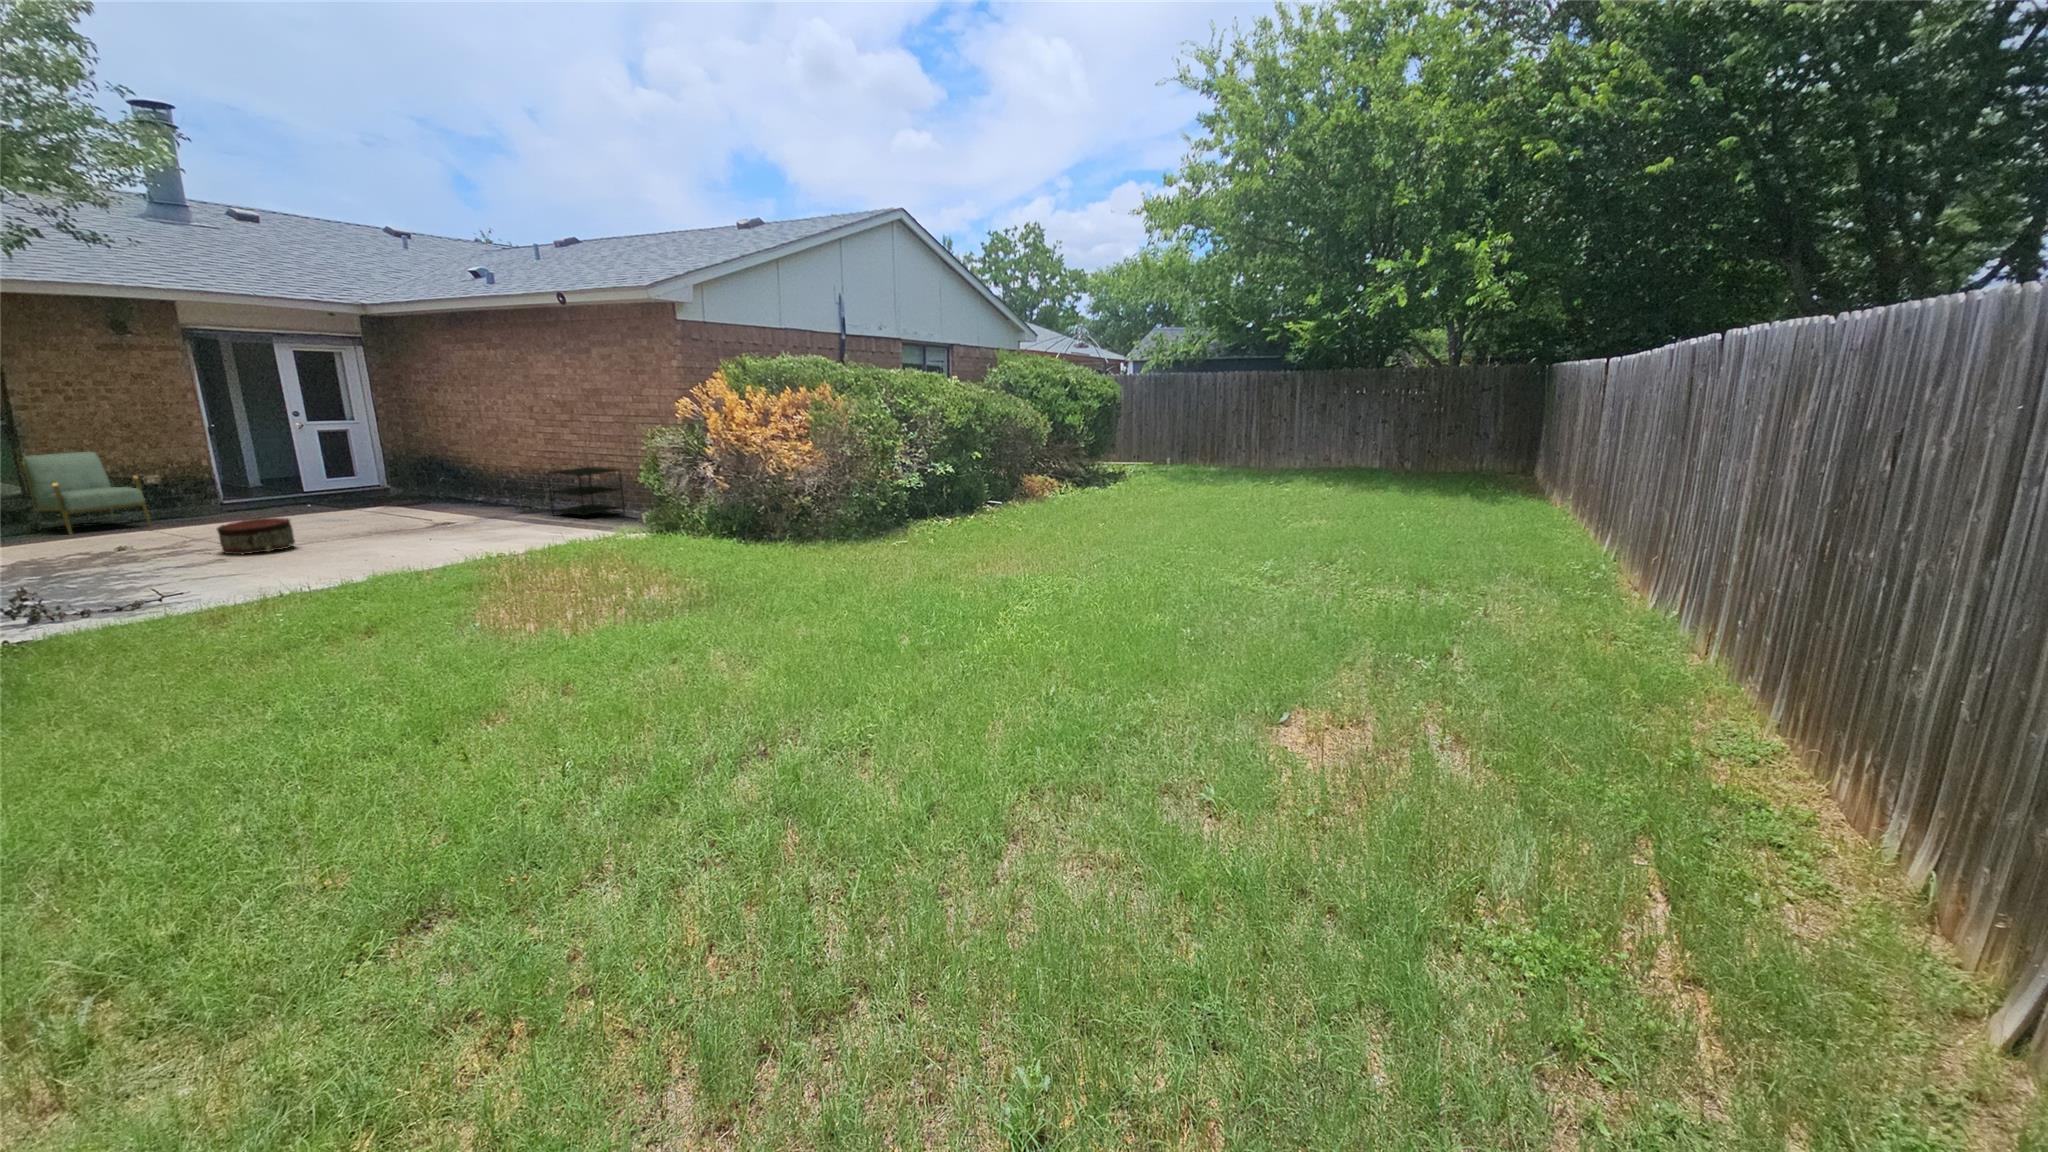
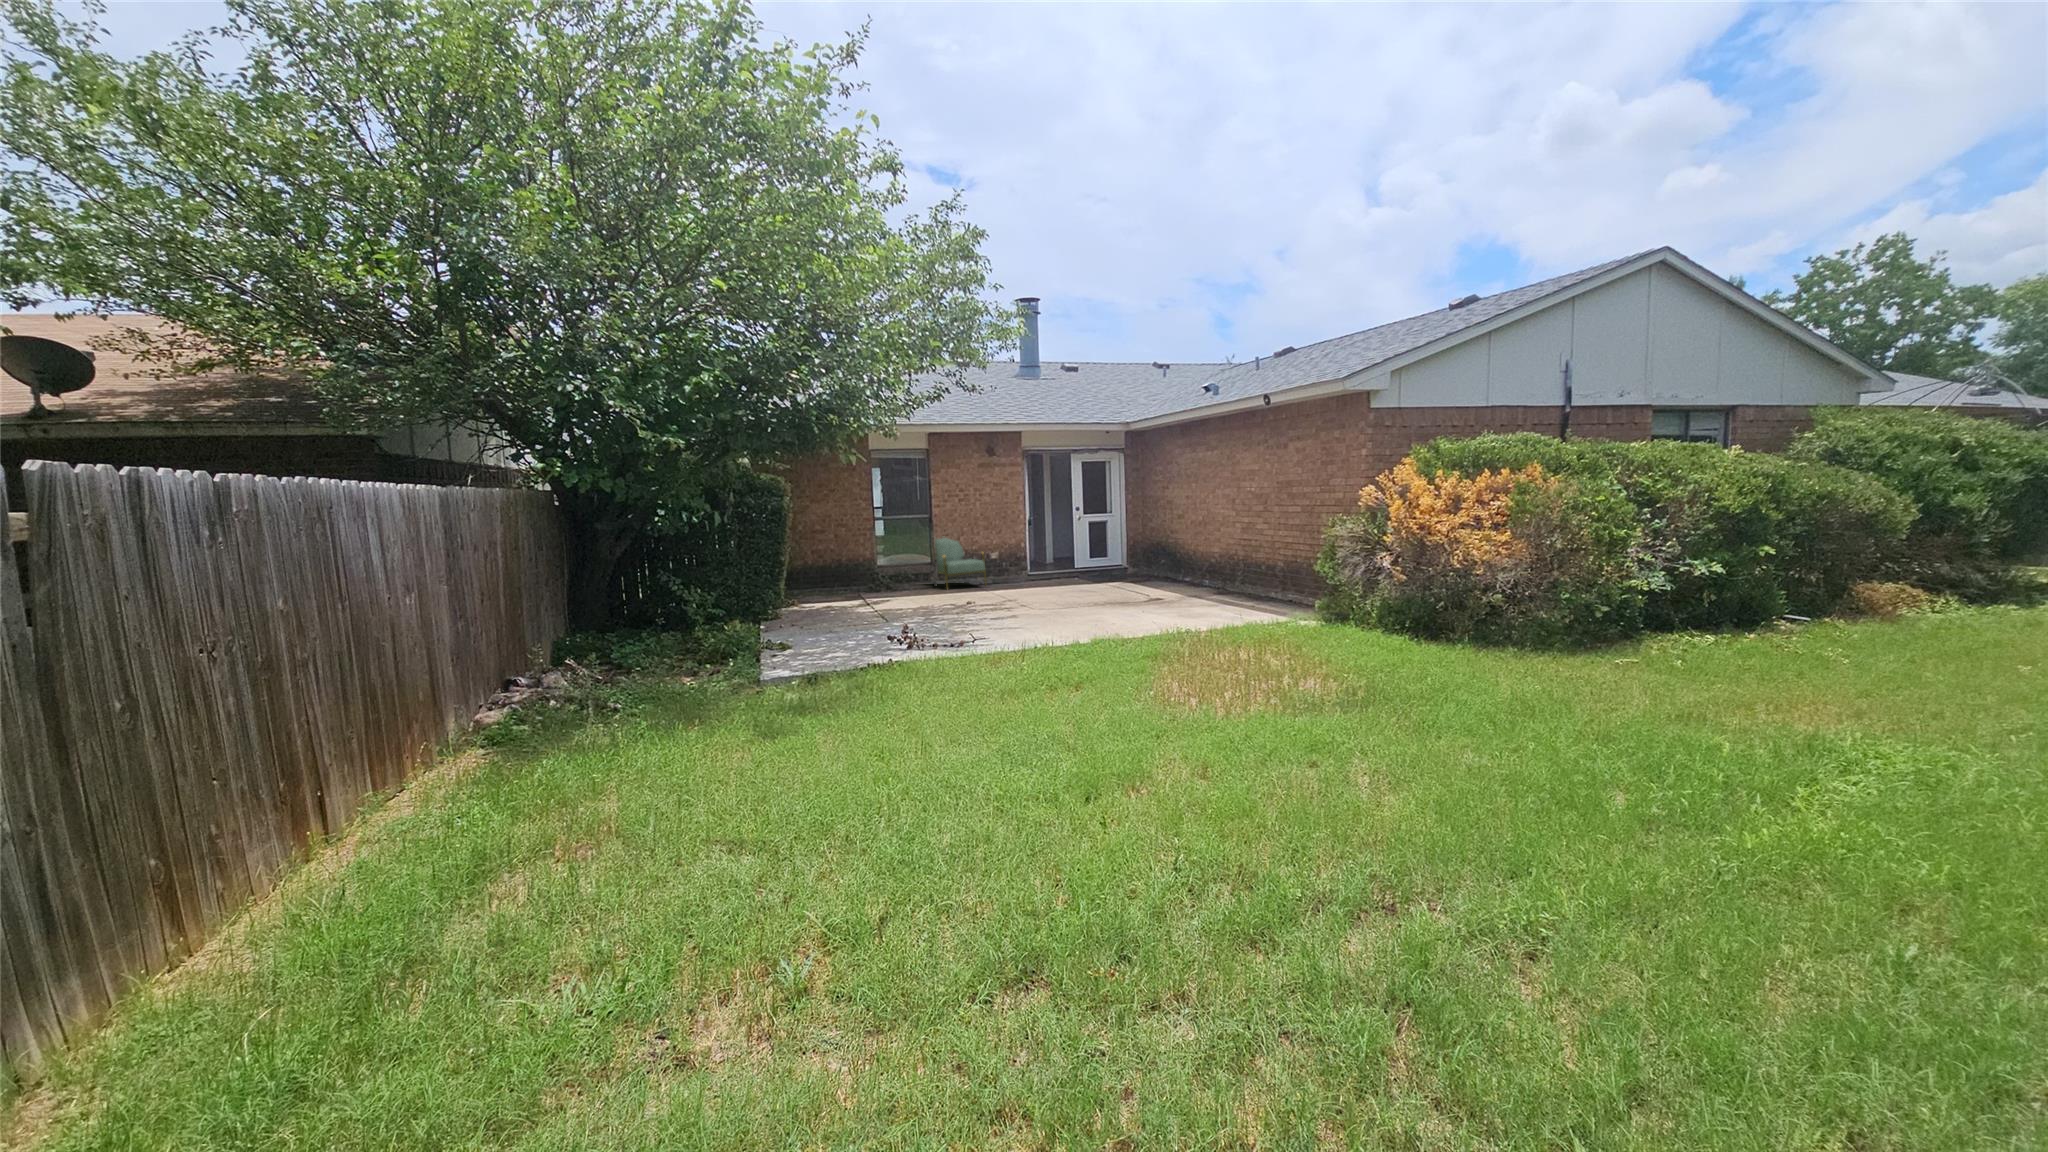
side table: present [547,467,625,519] -> none [1240,553,1305,603]
pouf: present [216,518,295,554] -> none [1012,585,1056,612]

